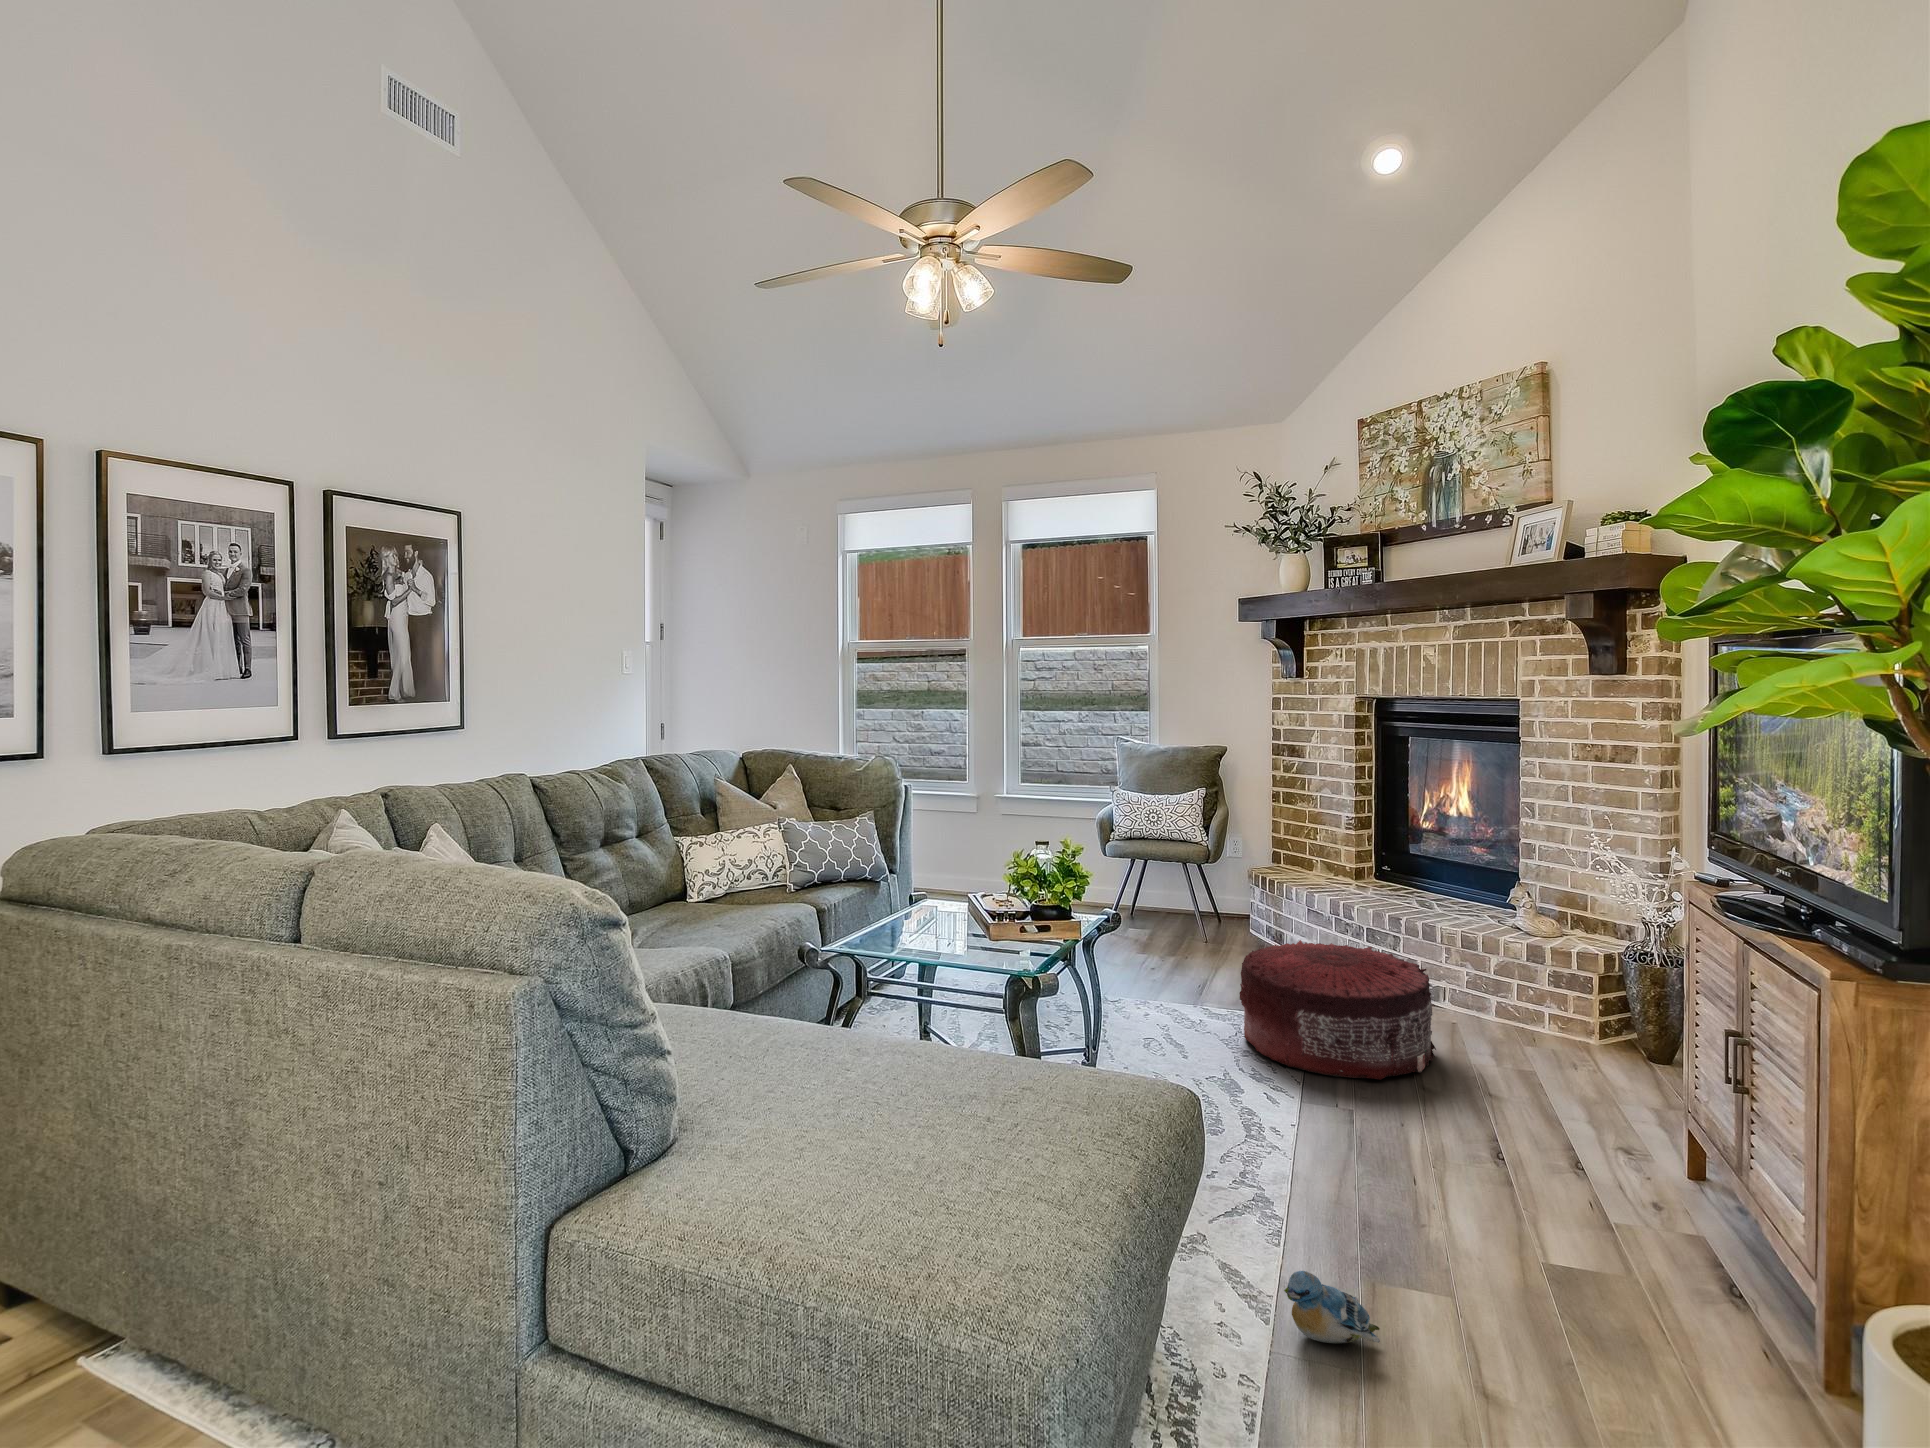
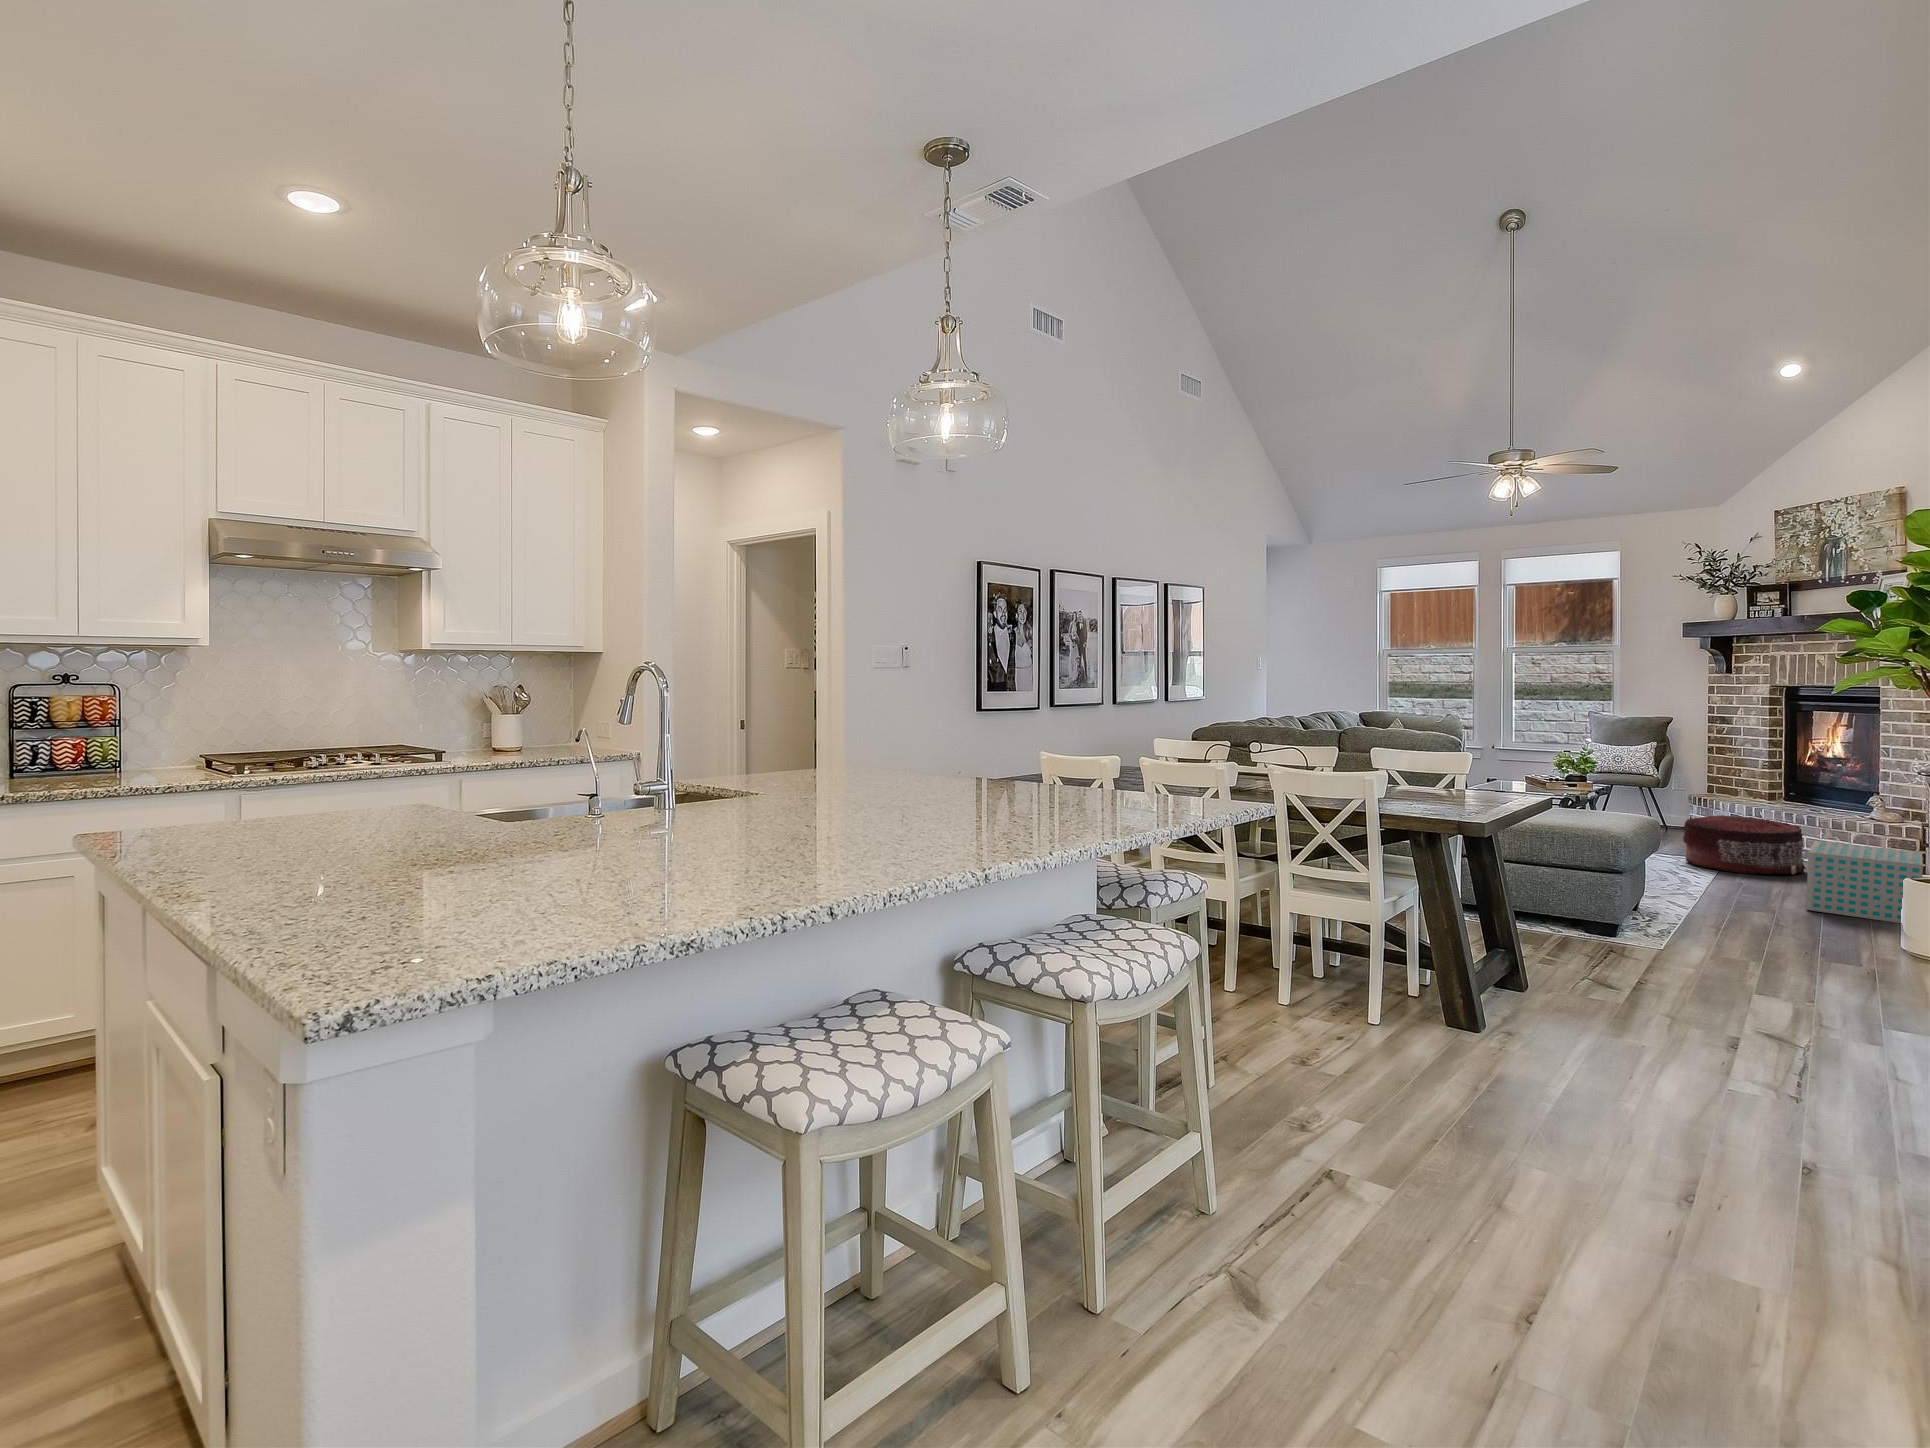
storage box: none [1483,1063,1773,1362] -> present [1806,841,1923,923]
plush toy: present [1284,1271,1380,1344] -> none [1705,884,1747,910]

